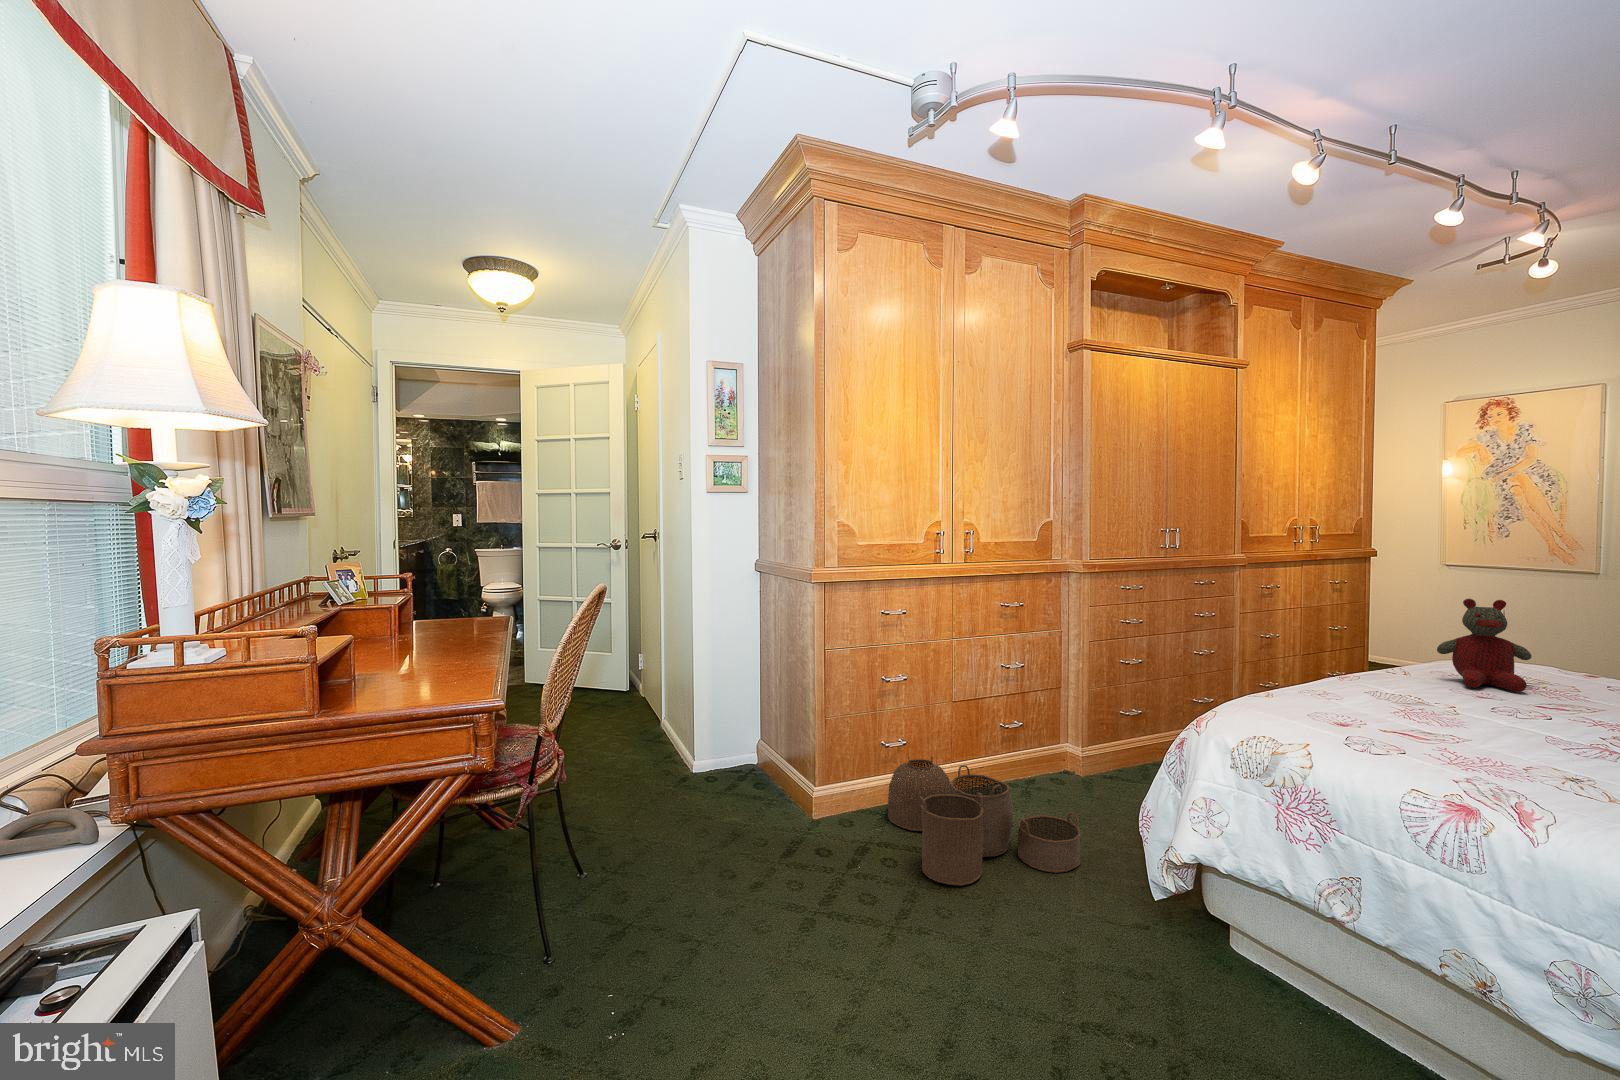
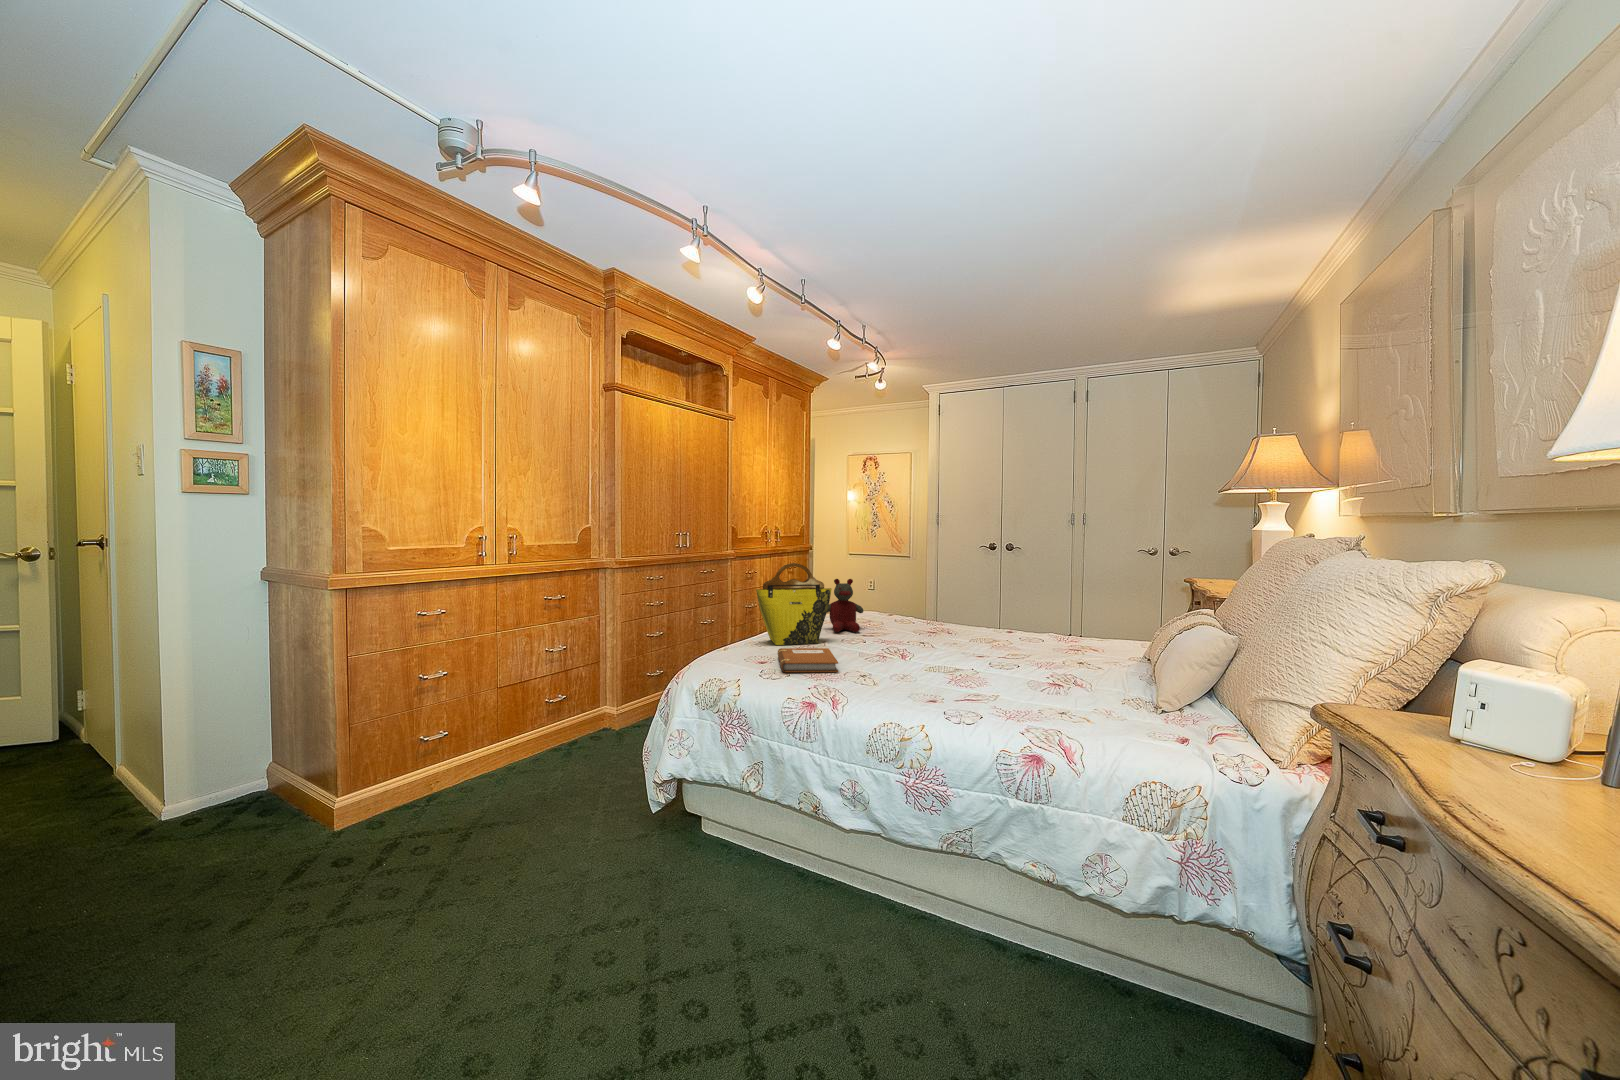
tote bag: none [1315,570,1468,702] -> present [756,563,832,645]
notebook: none [1367,703,1513,759] -> present [778,648,838,672]
woven basket: present [888,756,1081,886] -> none [426,742,604,852]

